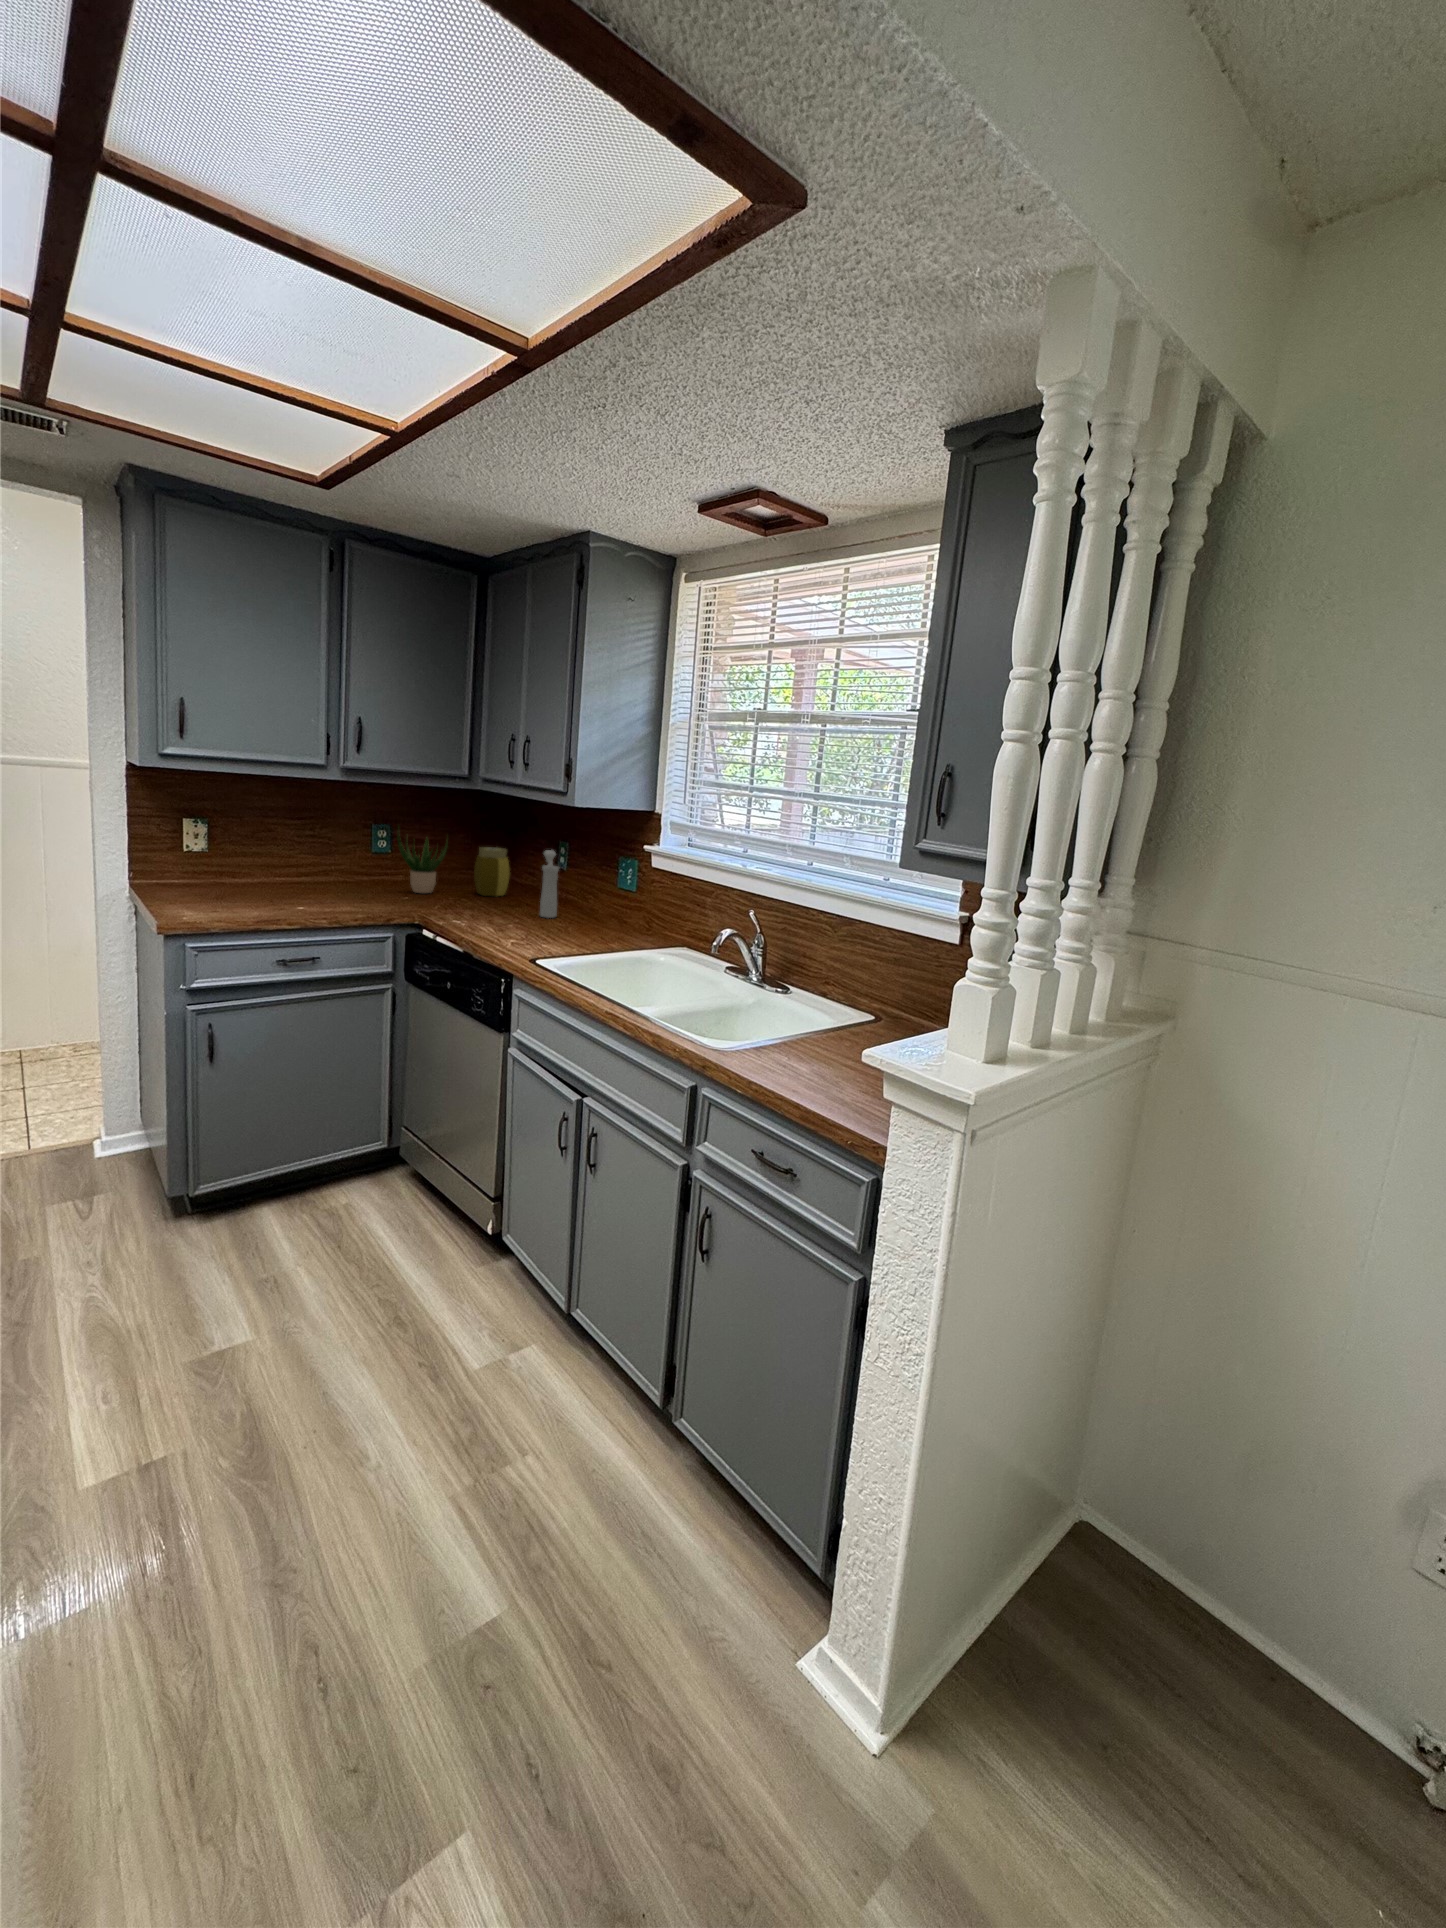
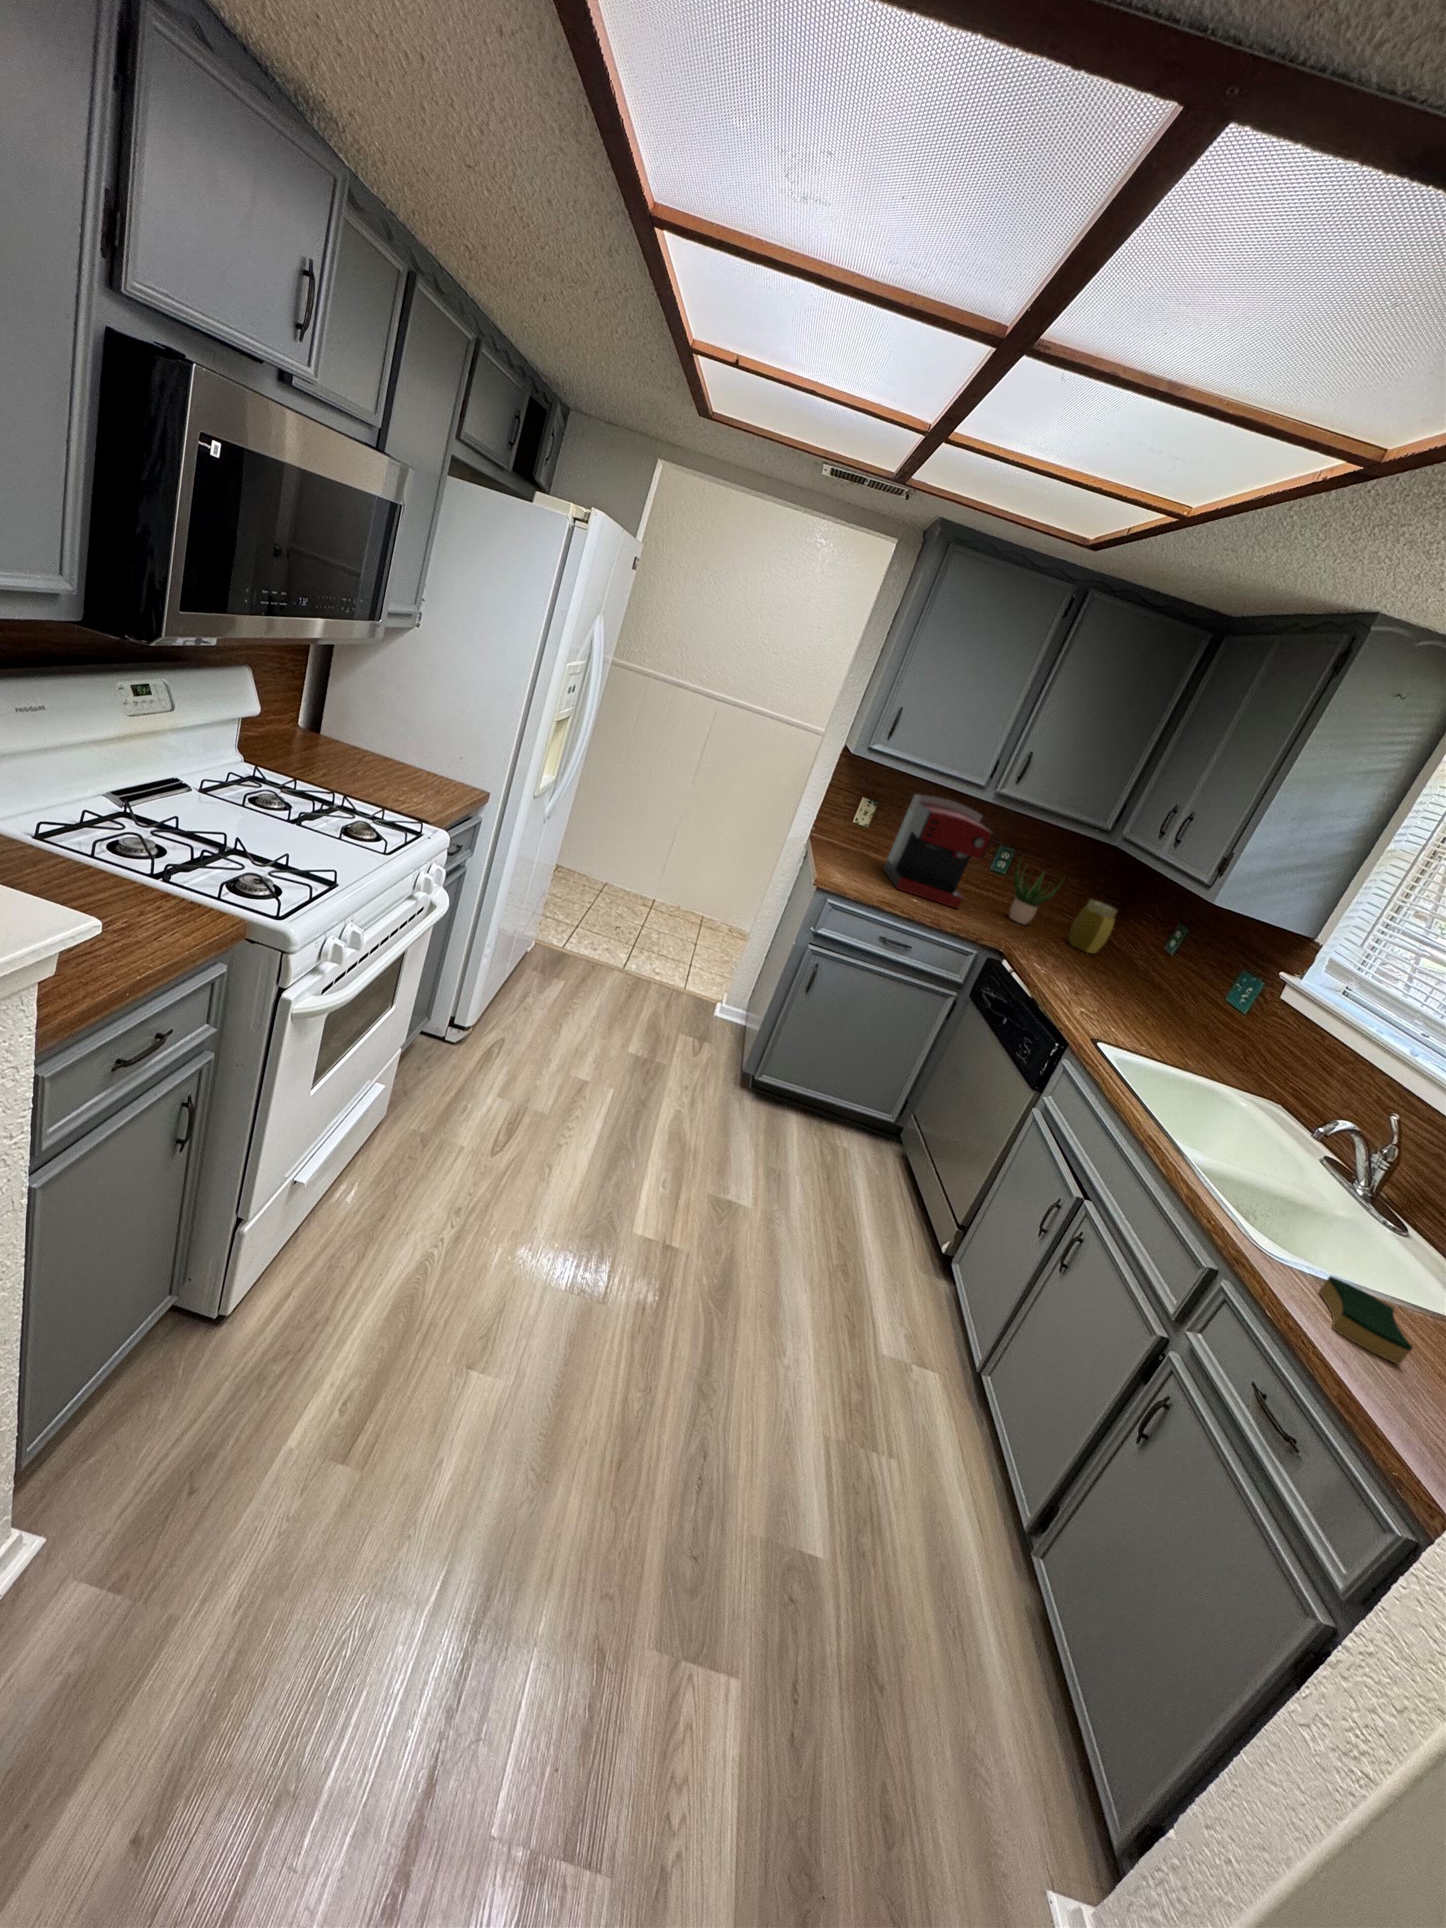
coffee maker: none [250,792,358,904] -> present [884,794,993,908]
pepper mill: present [540,850,559,918] -> none [1122,930,1169,1001]
sponge: none [761,1037,824,1075] -> present [1319,1276,1413,1364]

